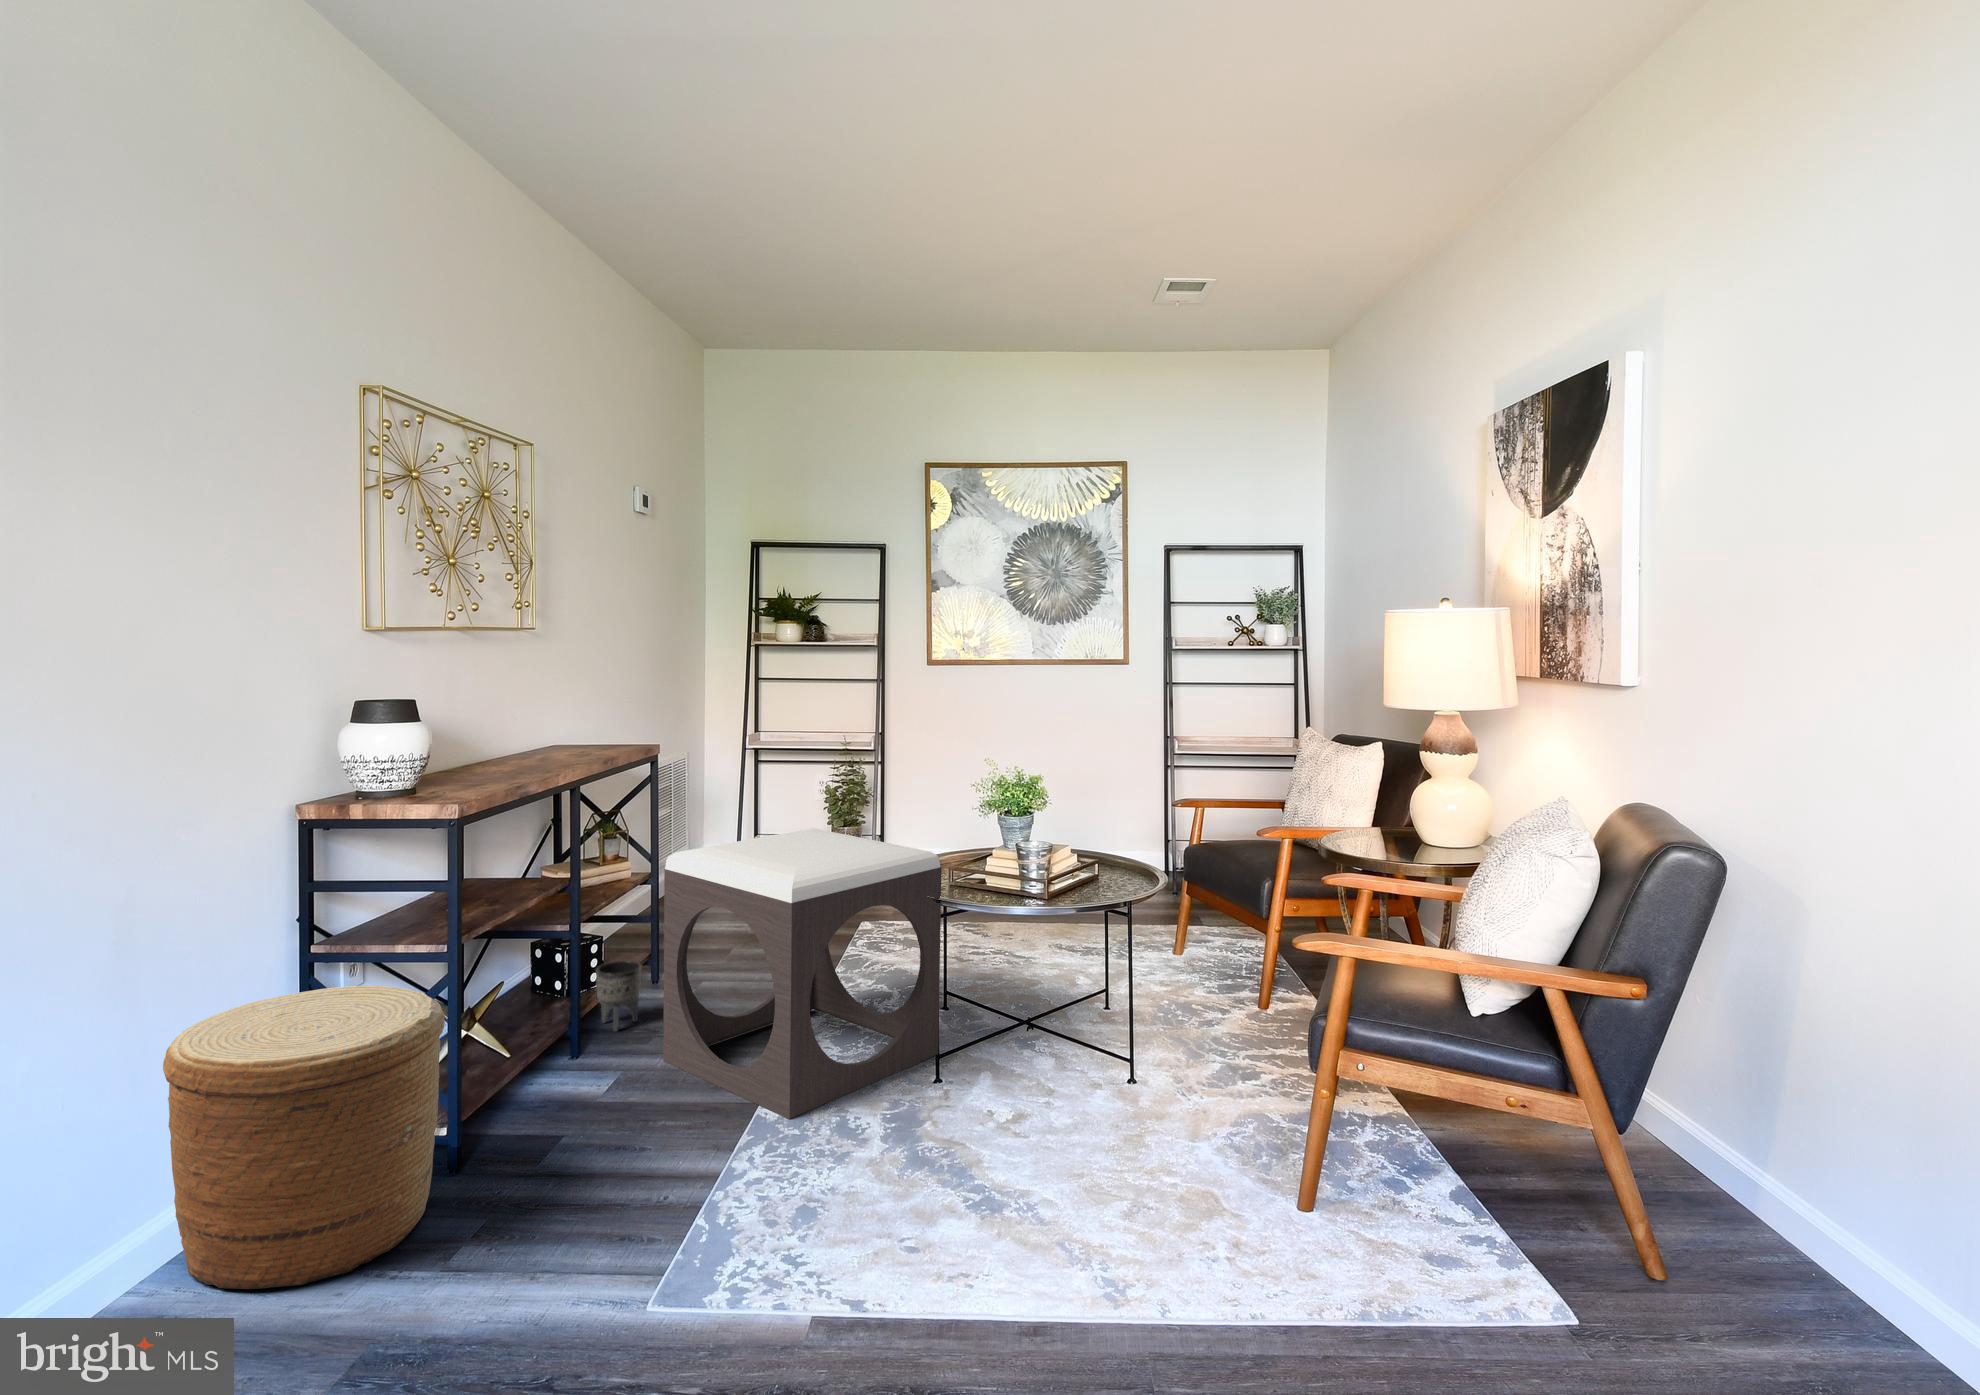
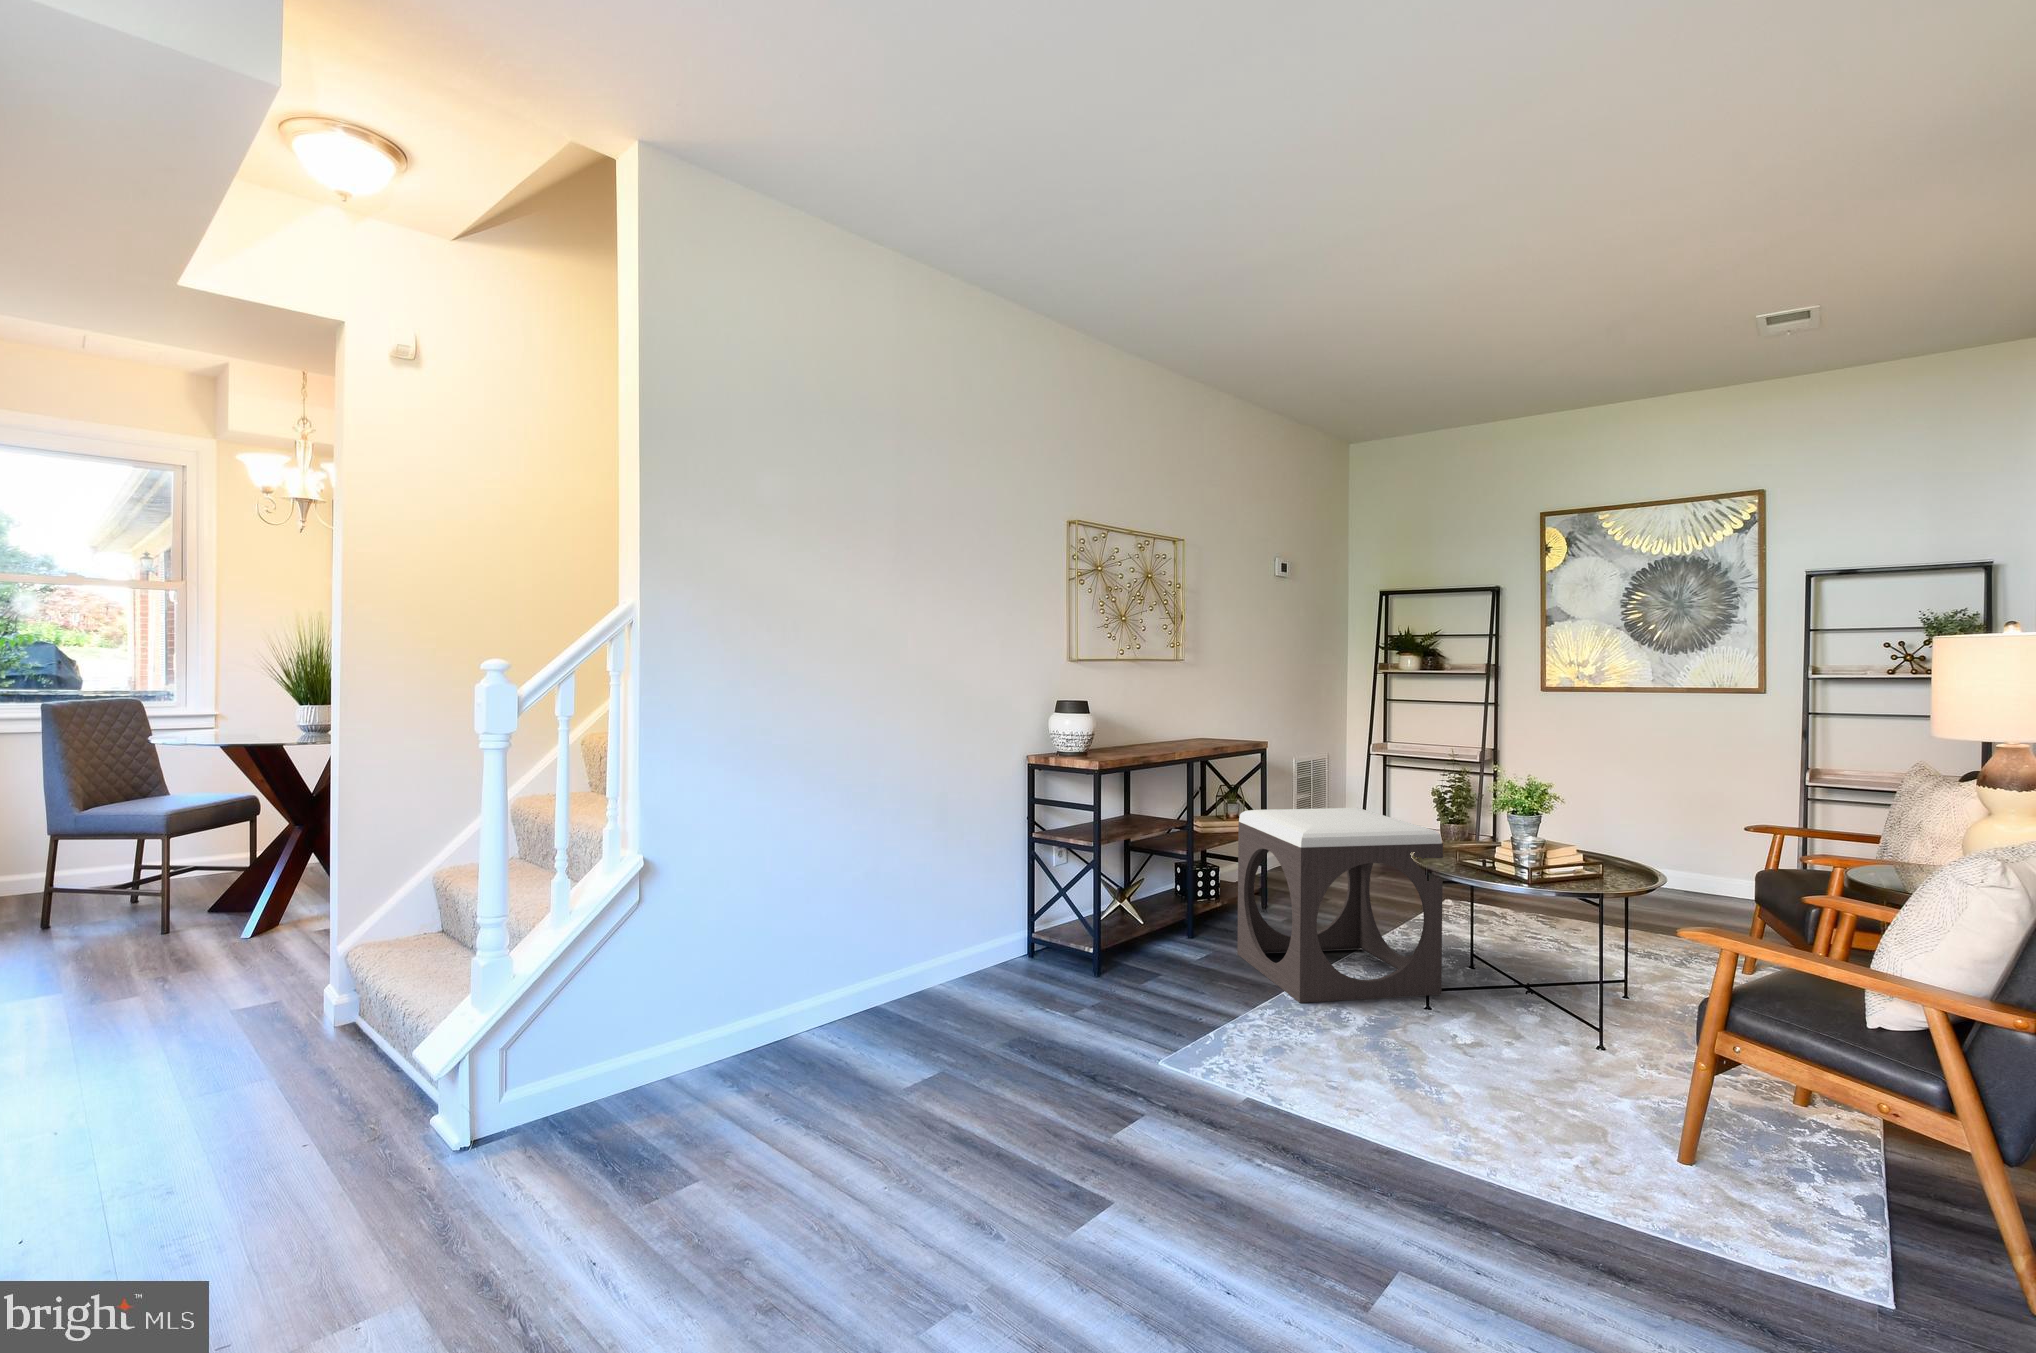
planter: present [596,961,641,1032] -> none [1207,887,1236,933]
woven basket: present [163,986,445,1289] -> none [958,856,1083,1004]

